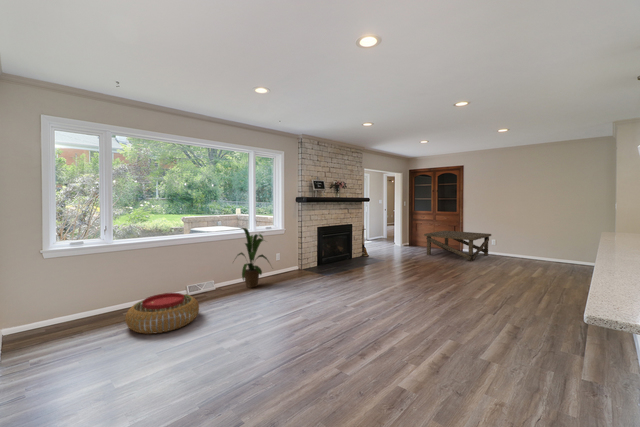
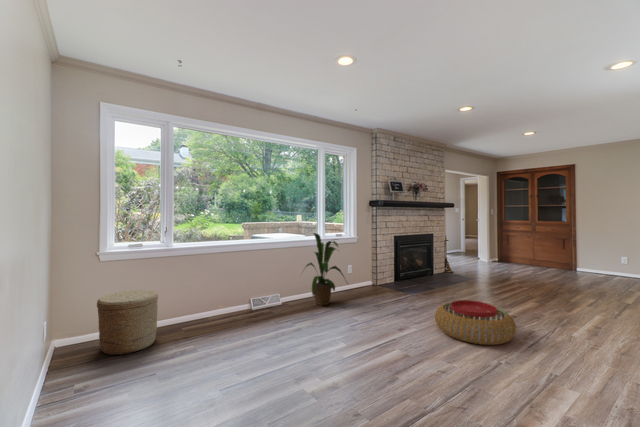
coffee table: present [424,231,491,261] -> none [525,244,622,284]
woven basket: none [43,282,101,337] -> present [97,290,158,355]
pouf: present [125,293,199,334] -> present [435,300,516,345]

